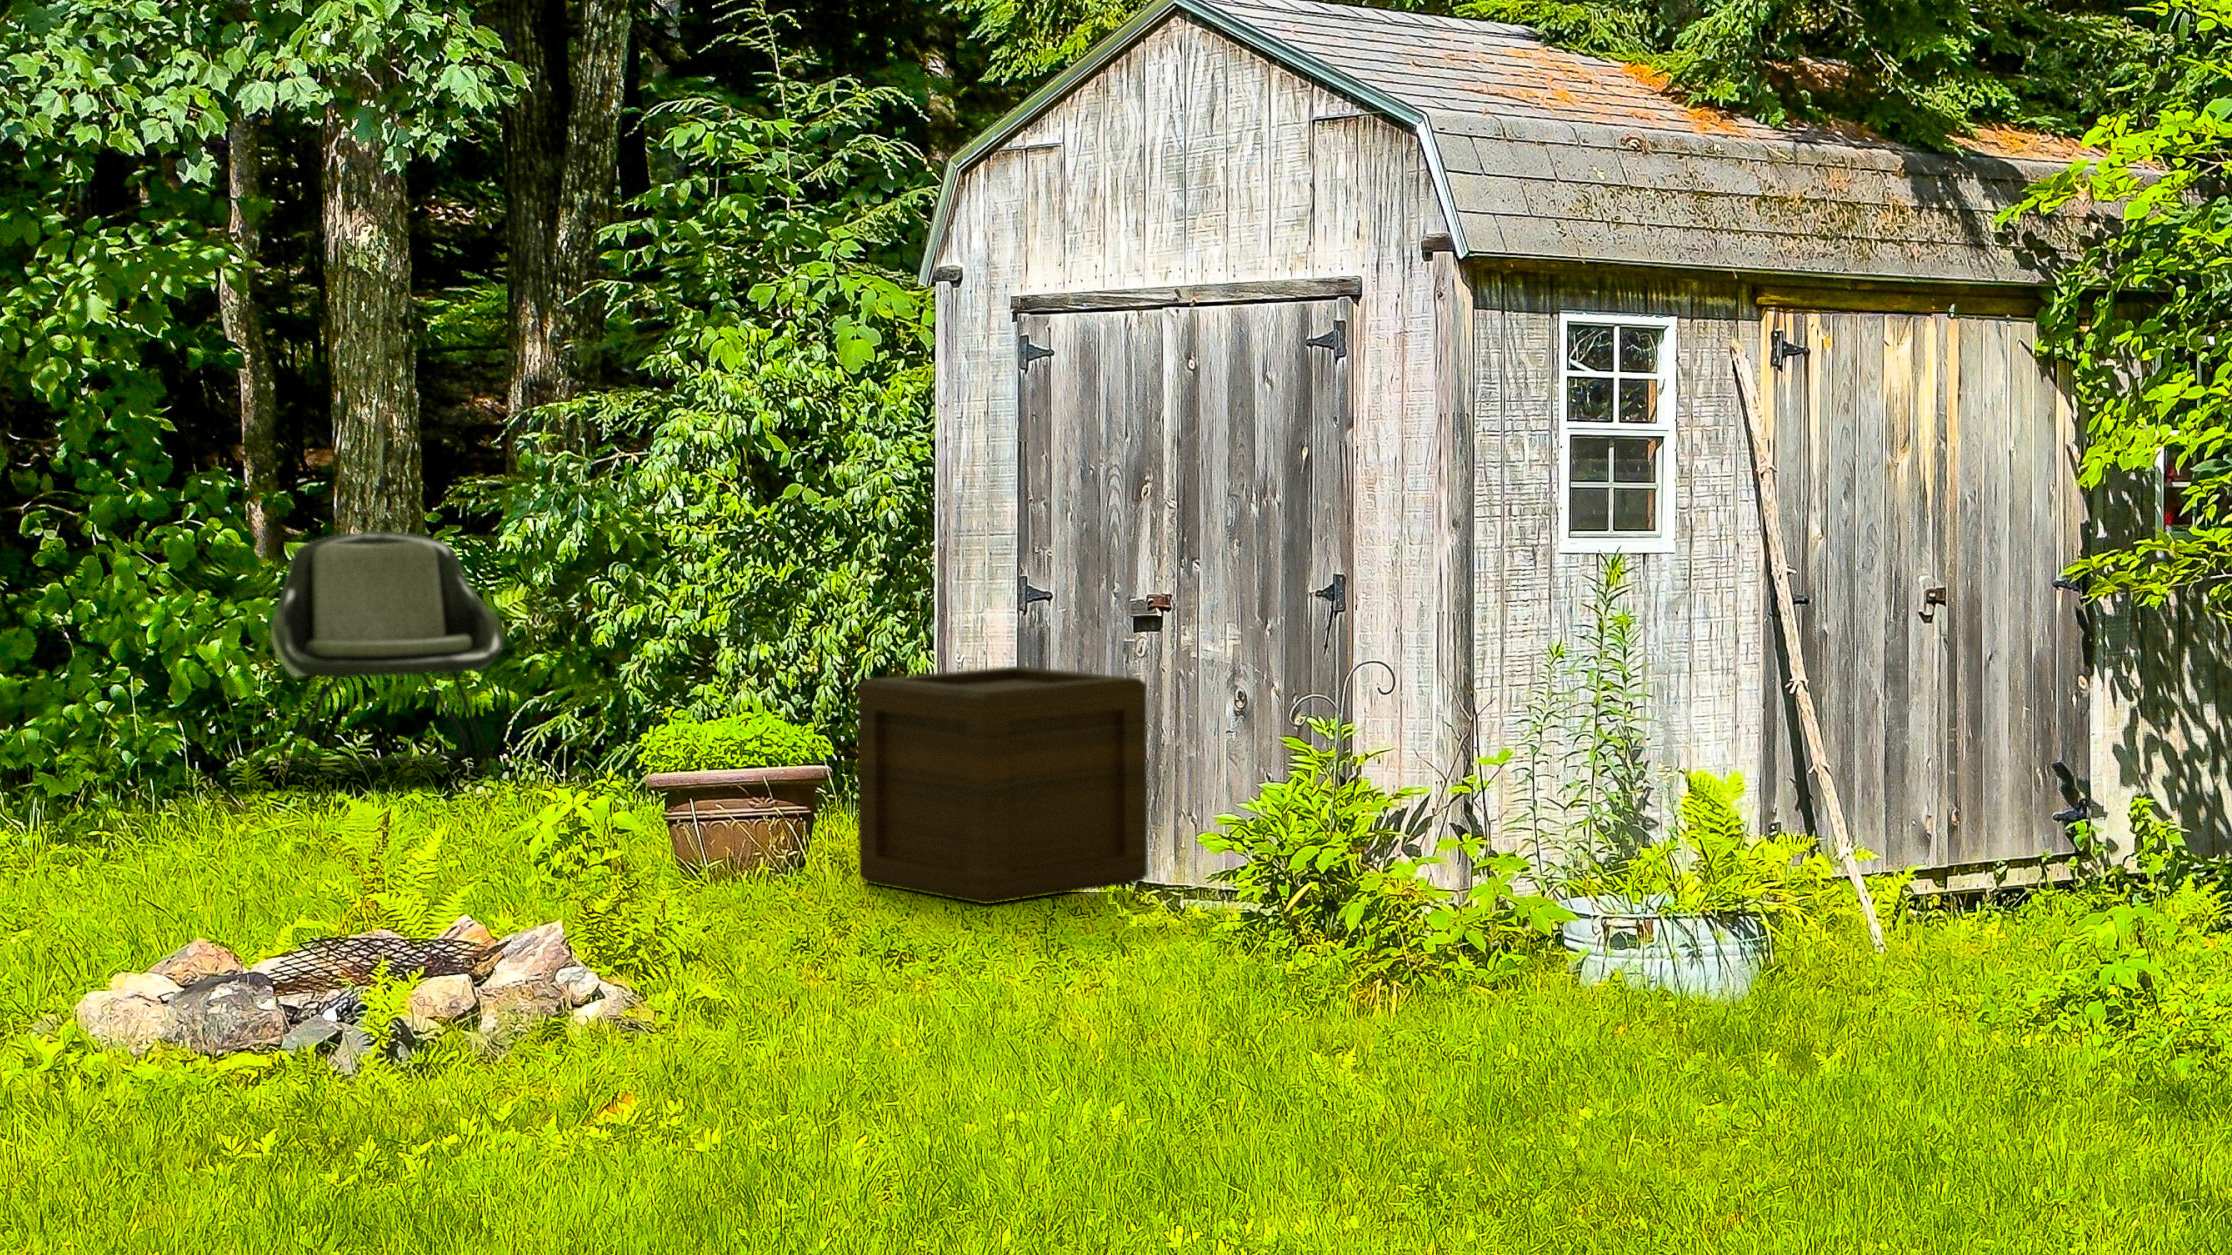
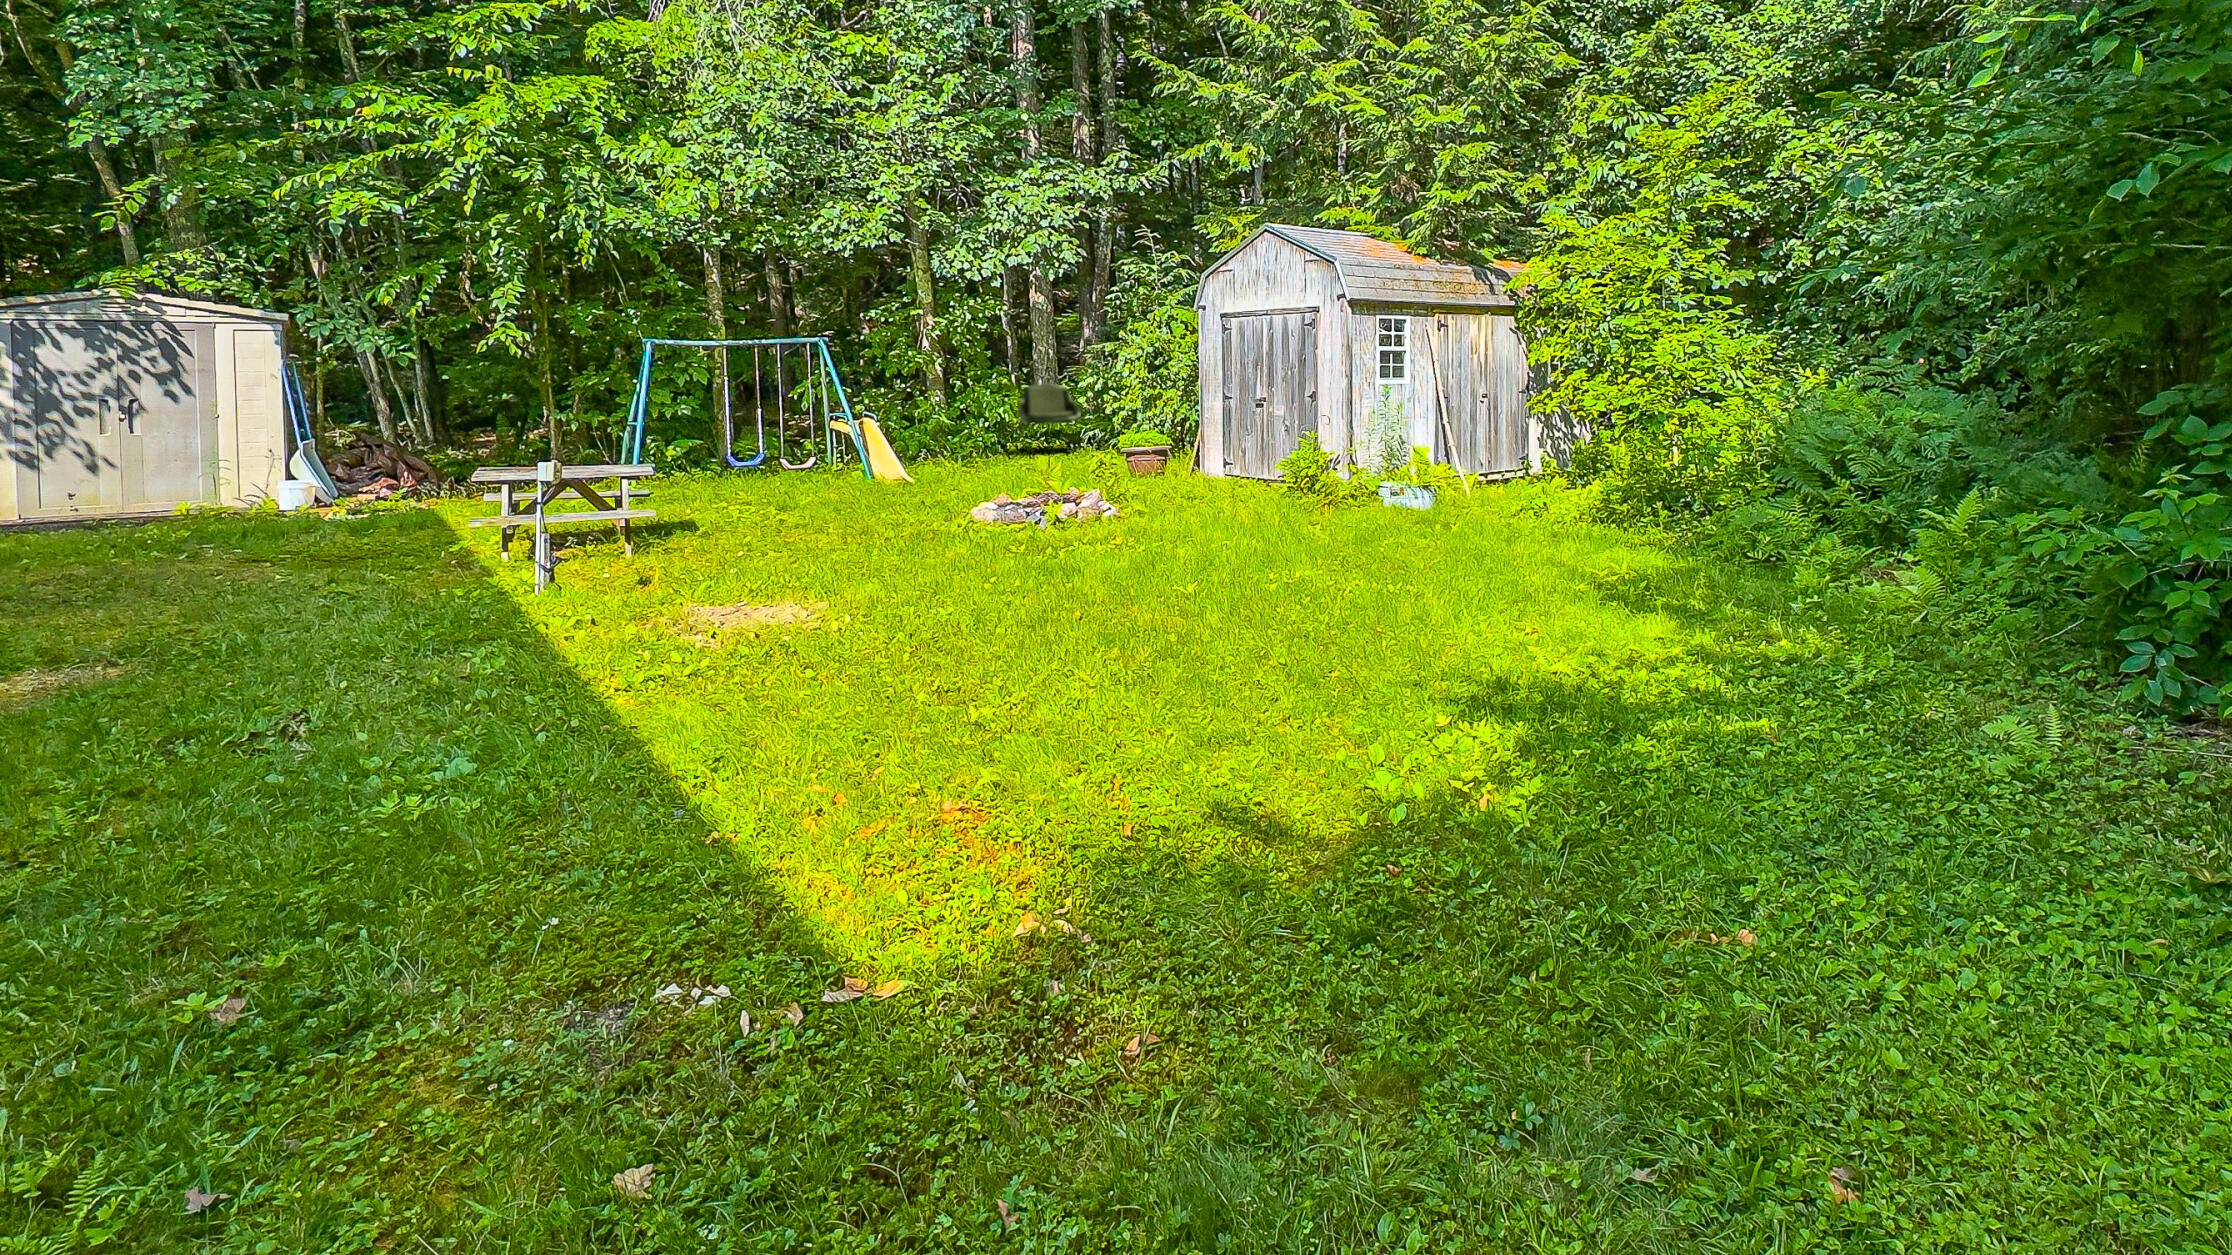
wooden crate: present [857,666,1148,904] -> none [1181,418,1262,482]

